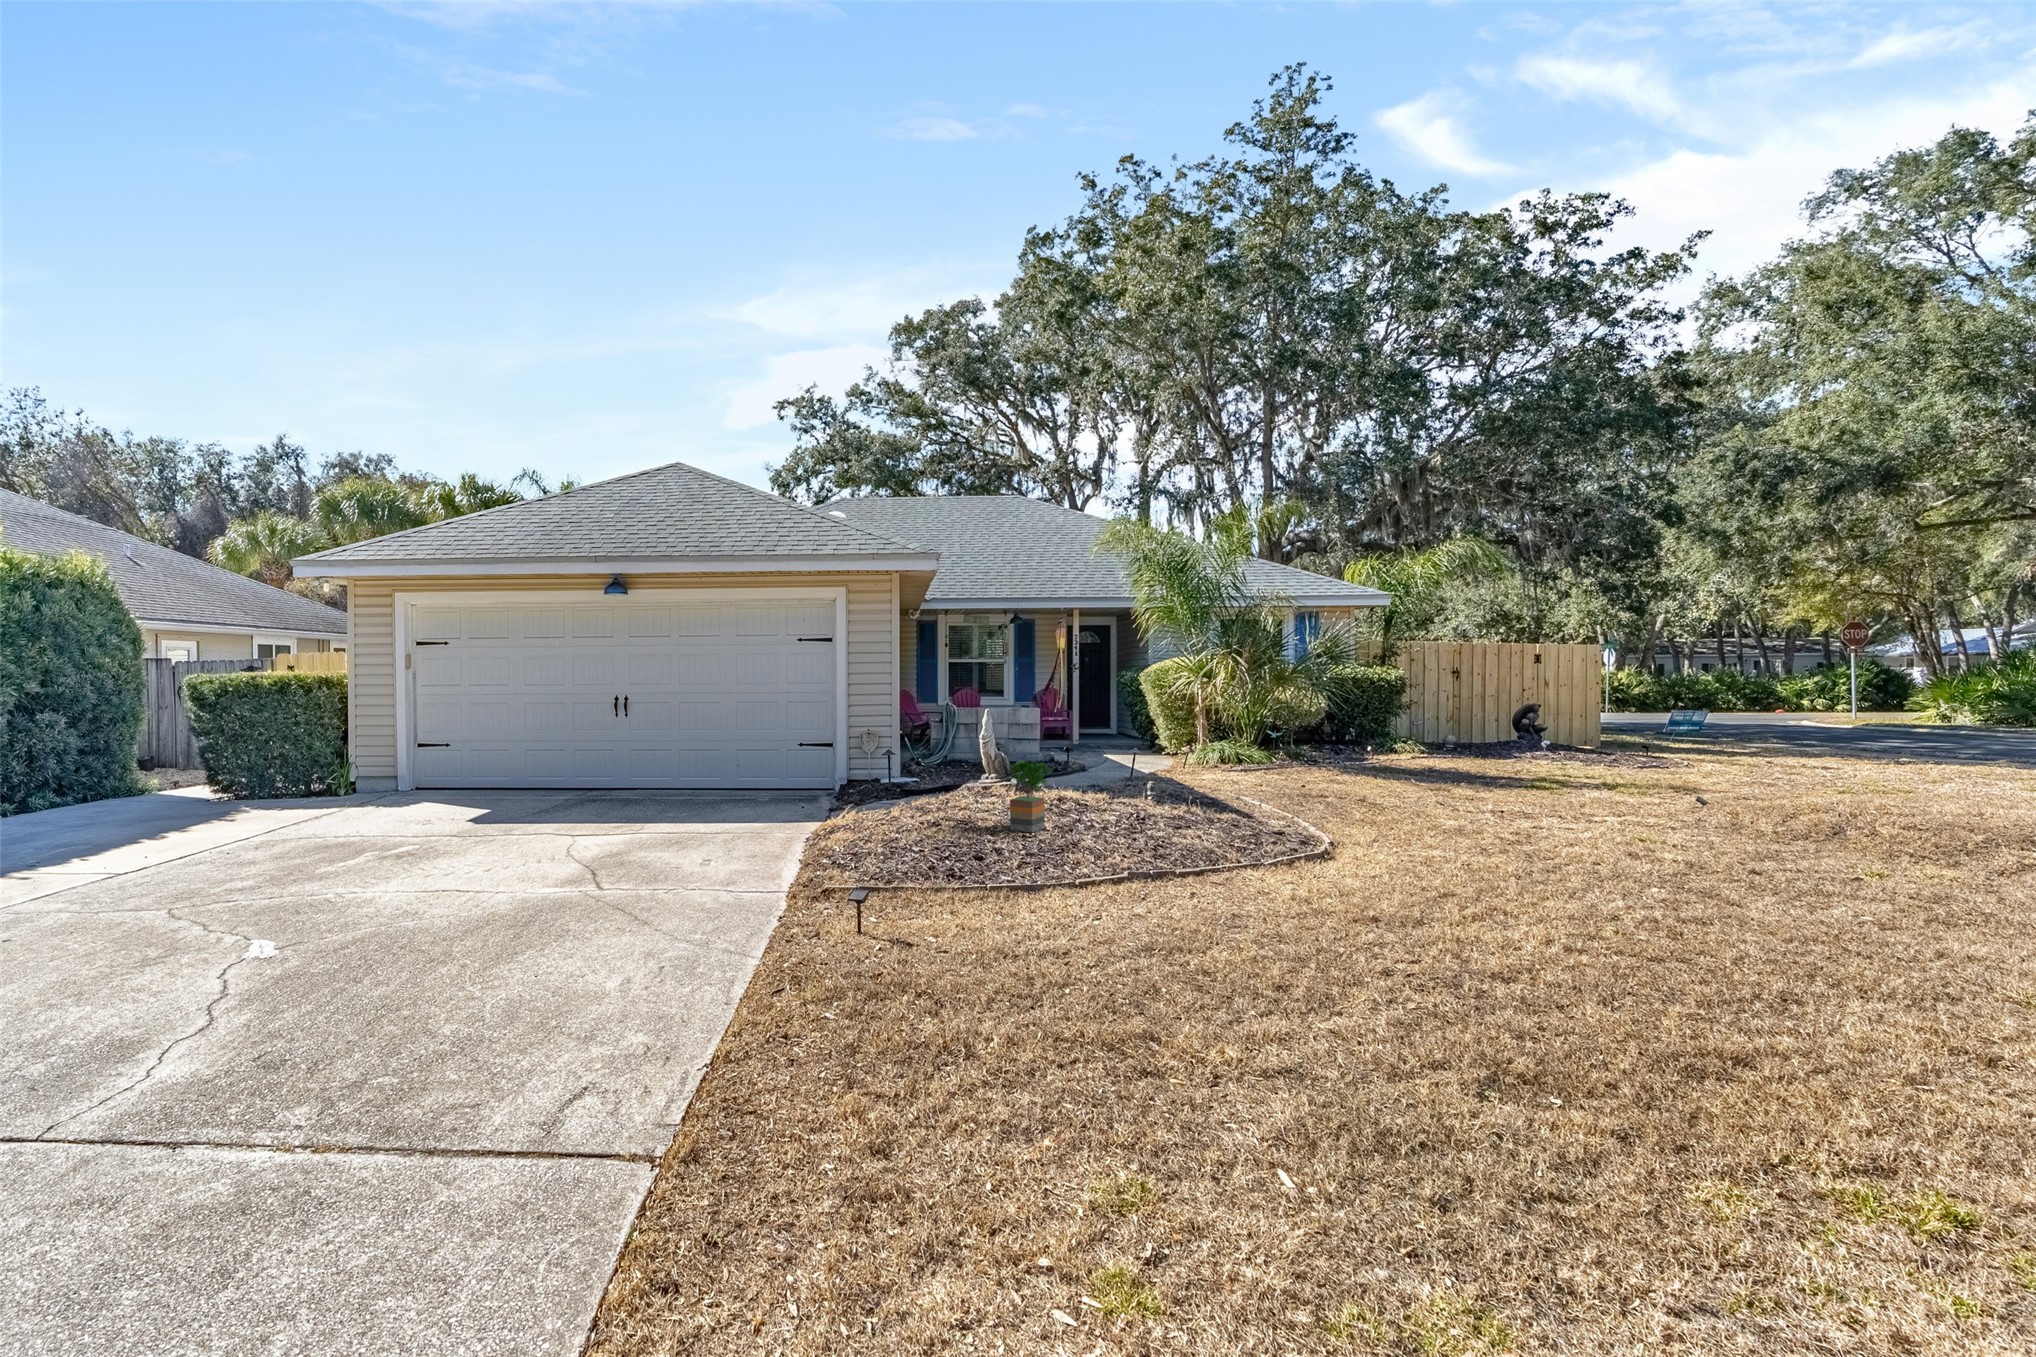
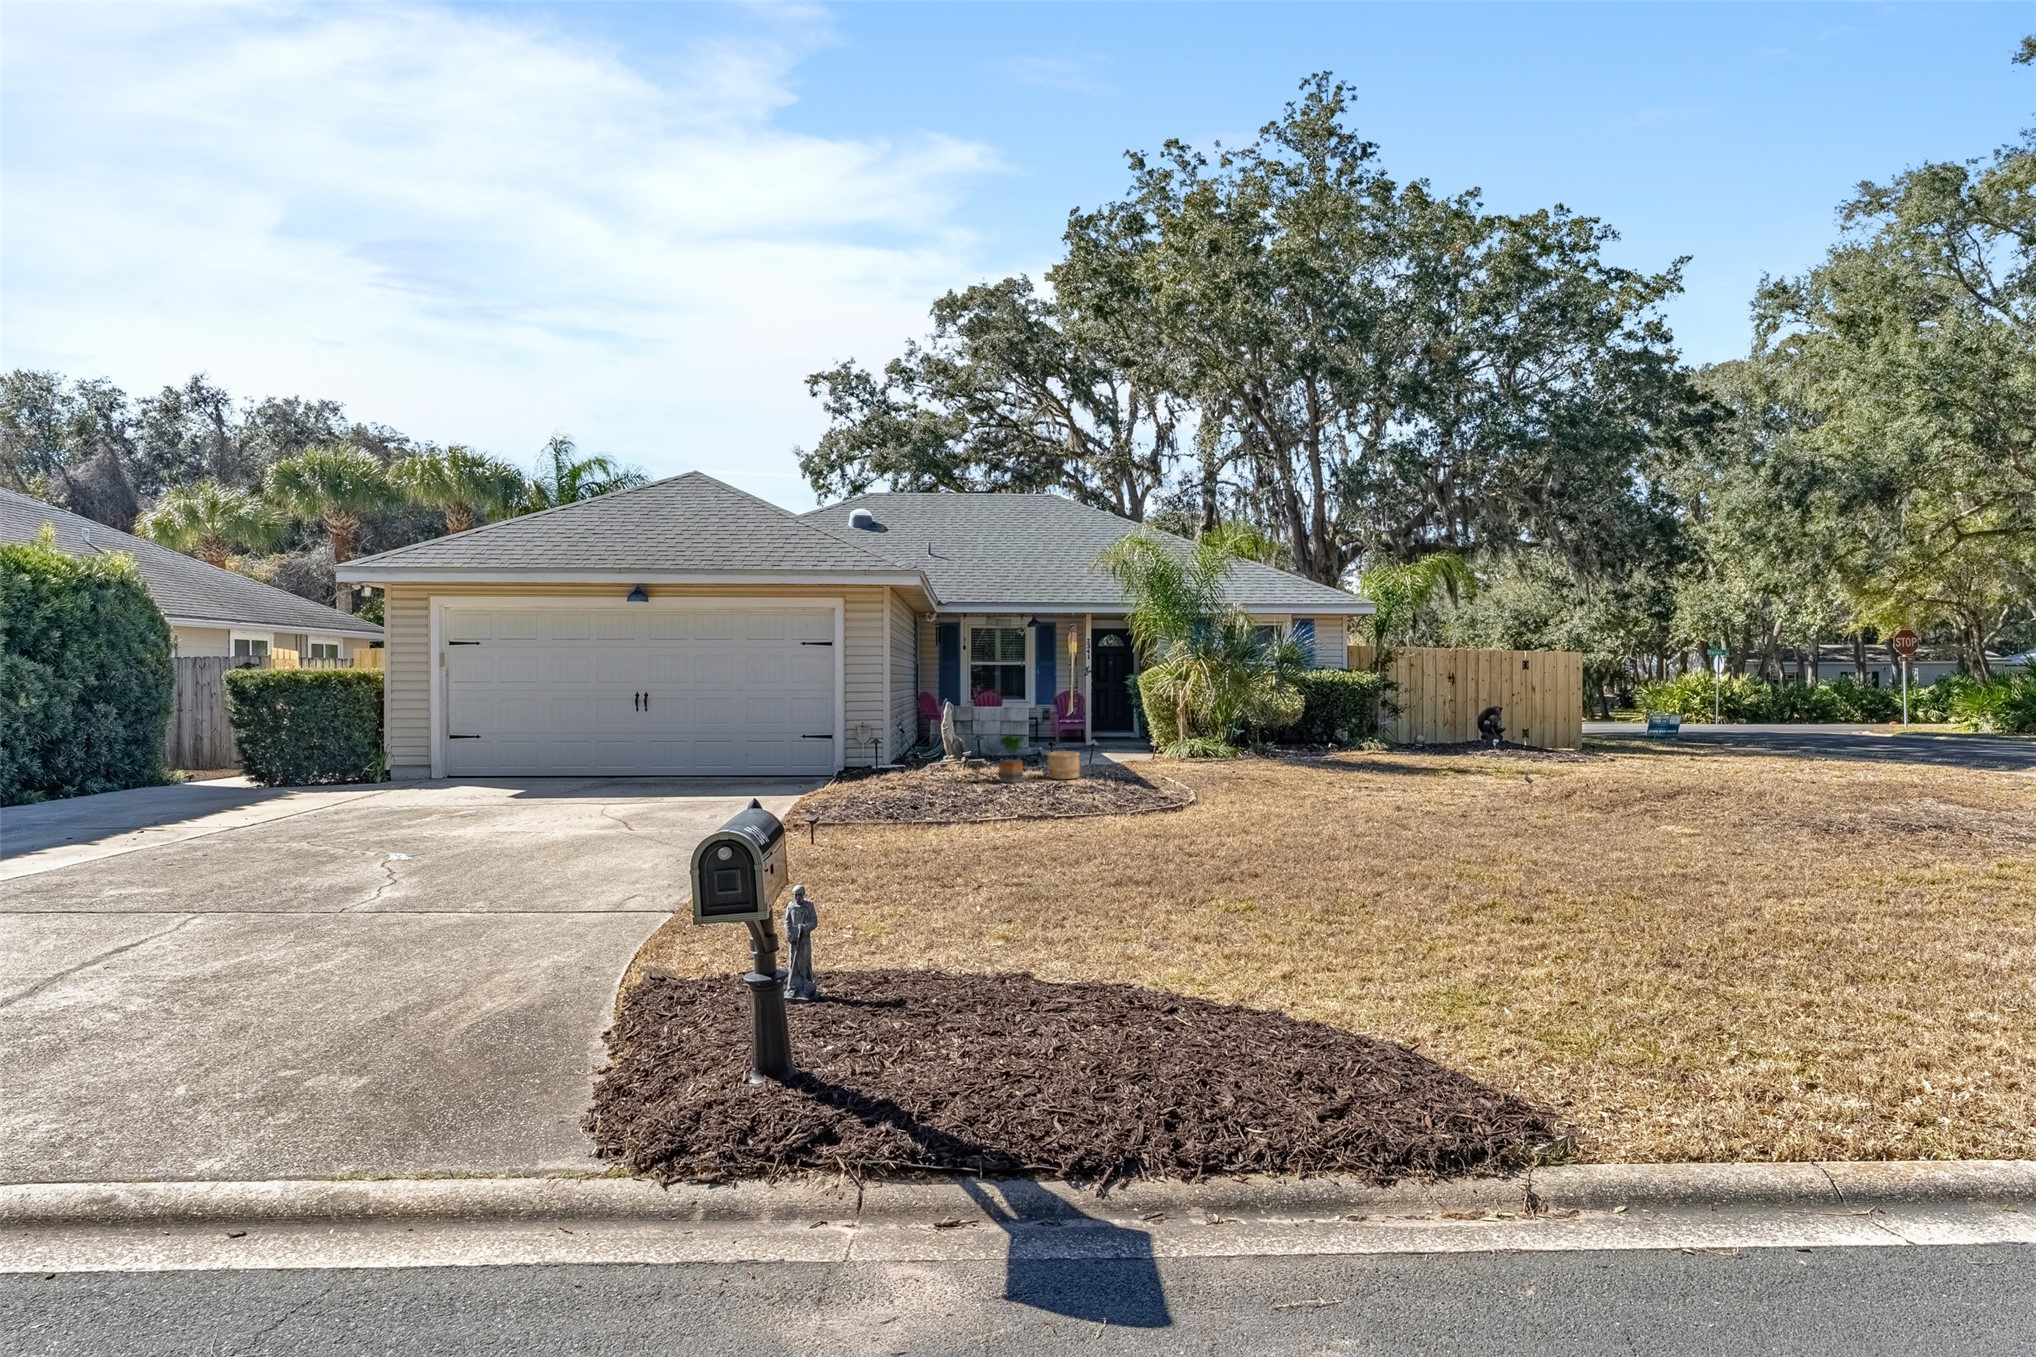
wooden bucket: none [1077,781,1124,824] -> present [1048,751,1080,779]

